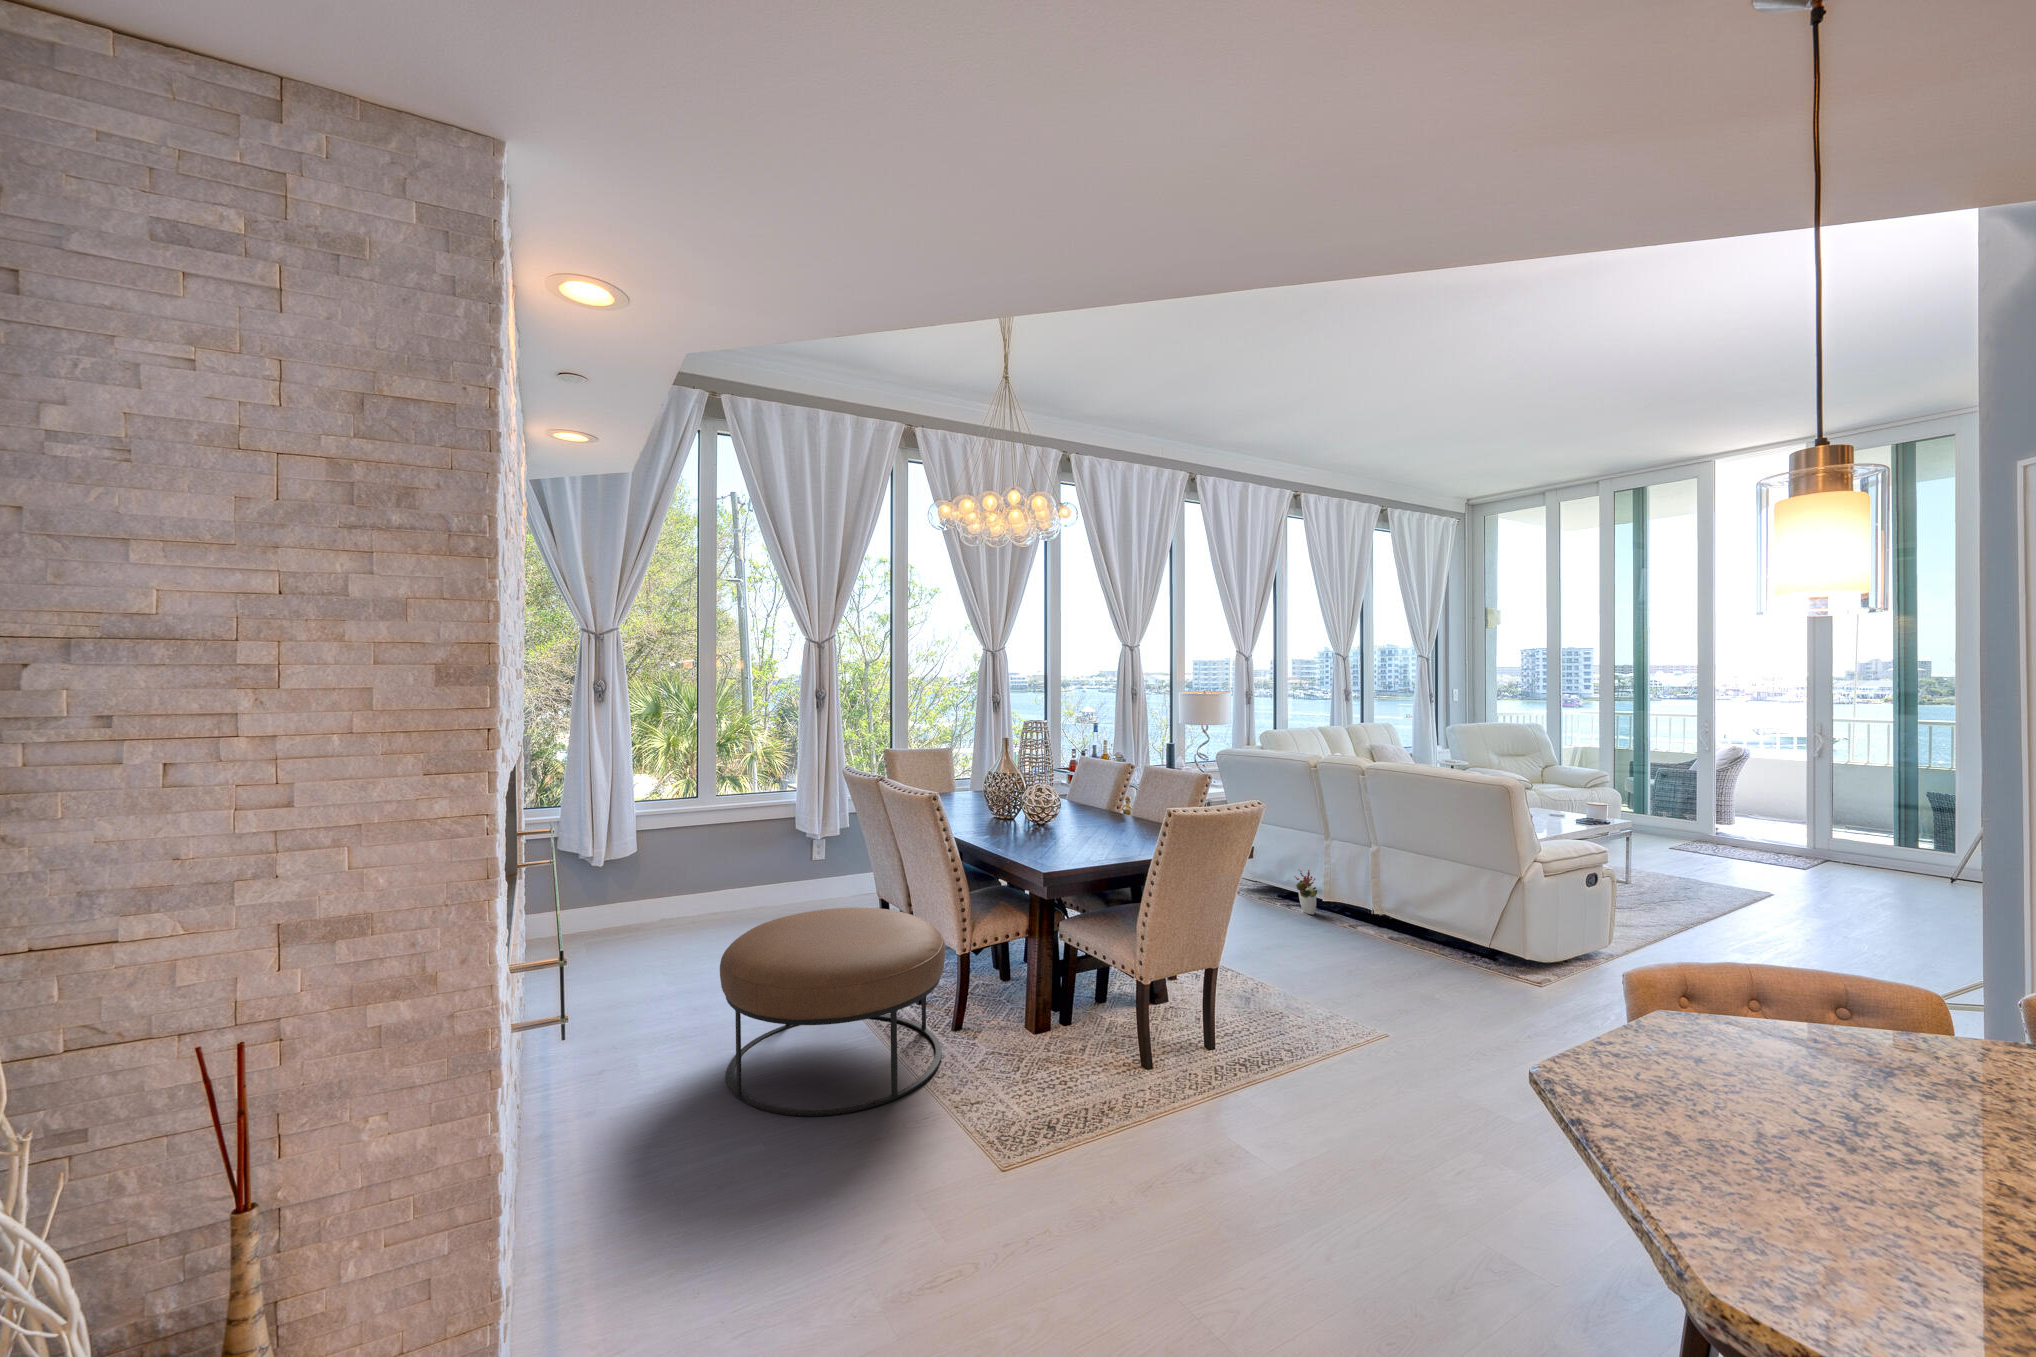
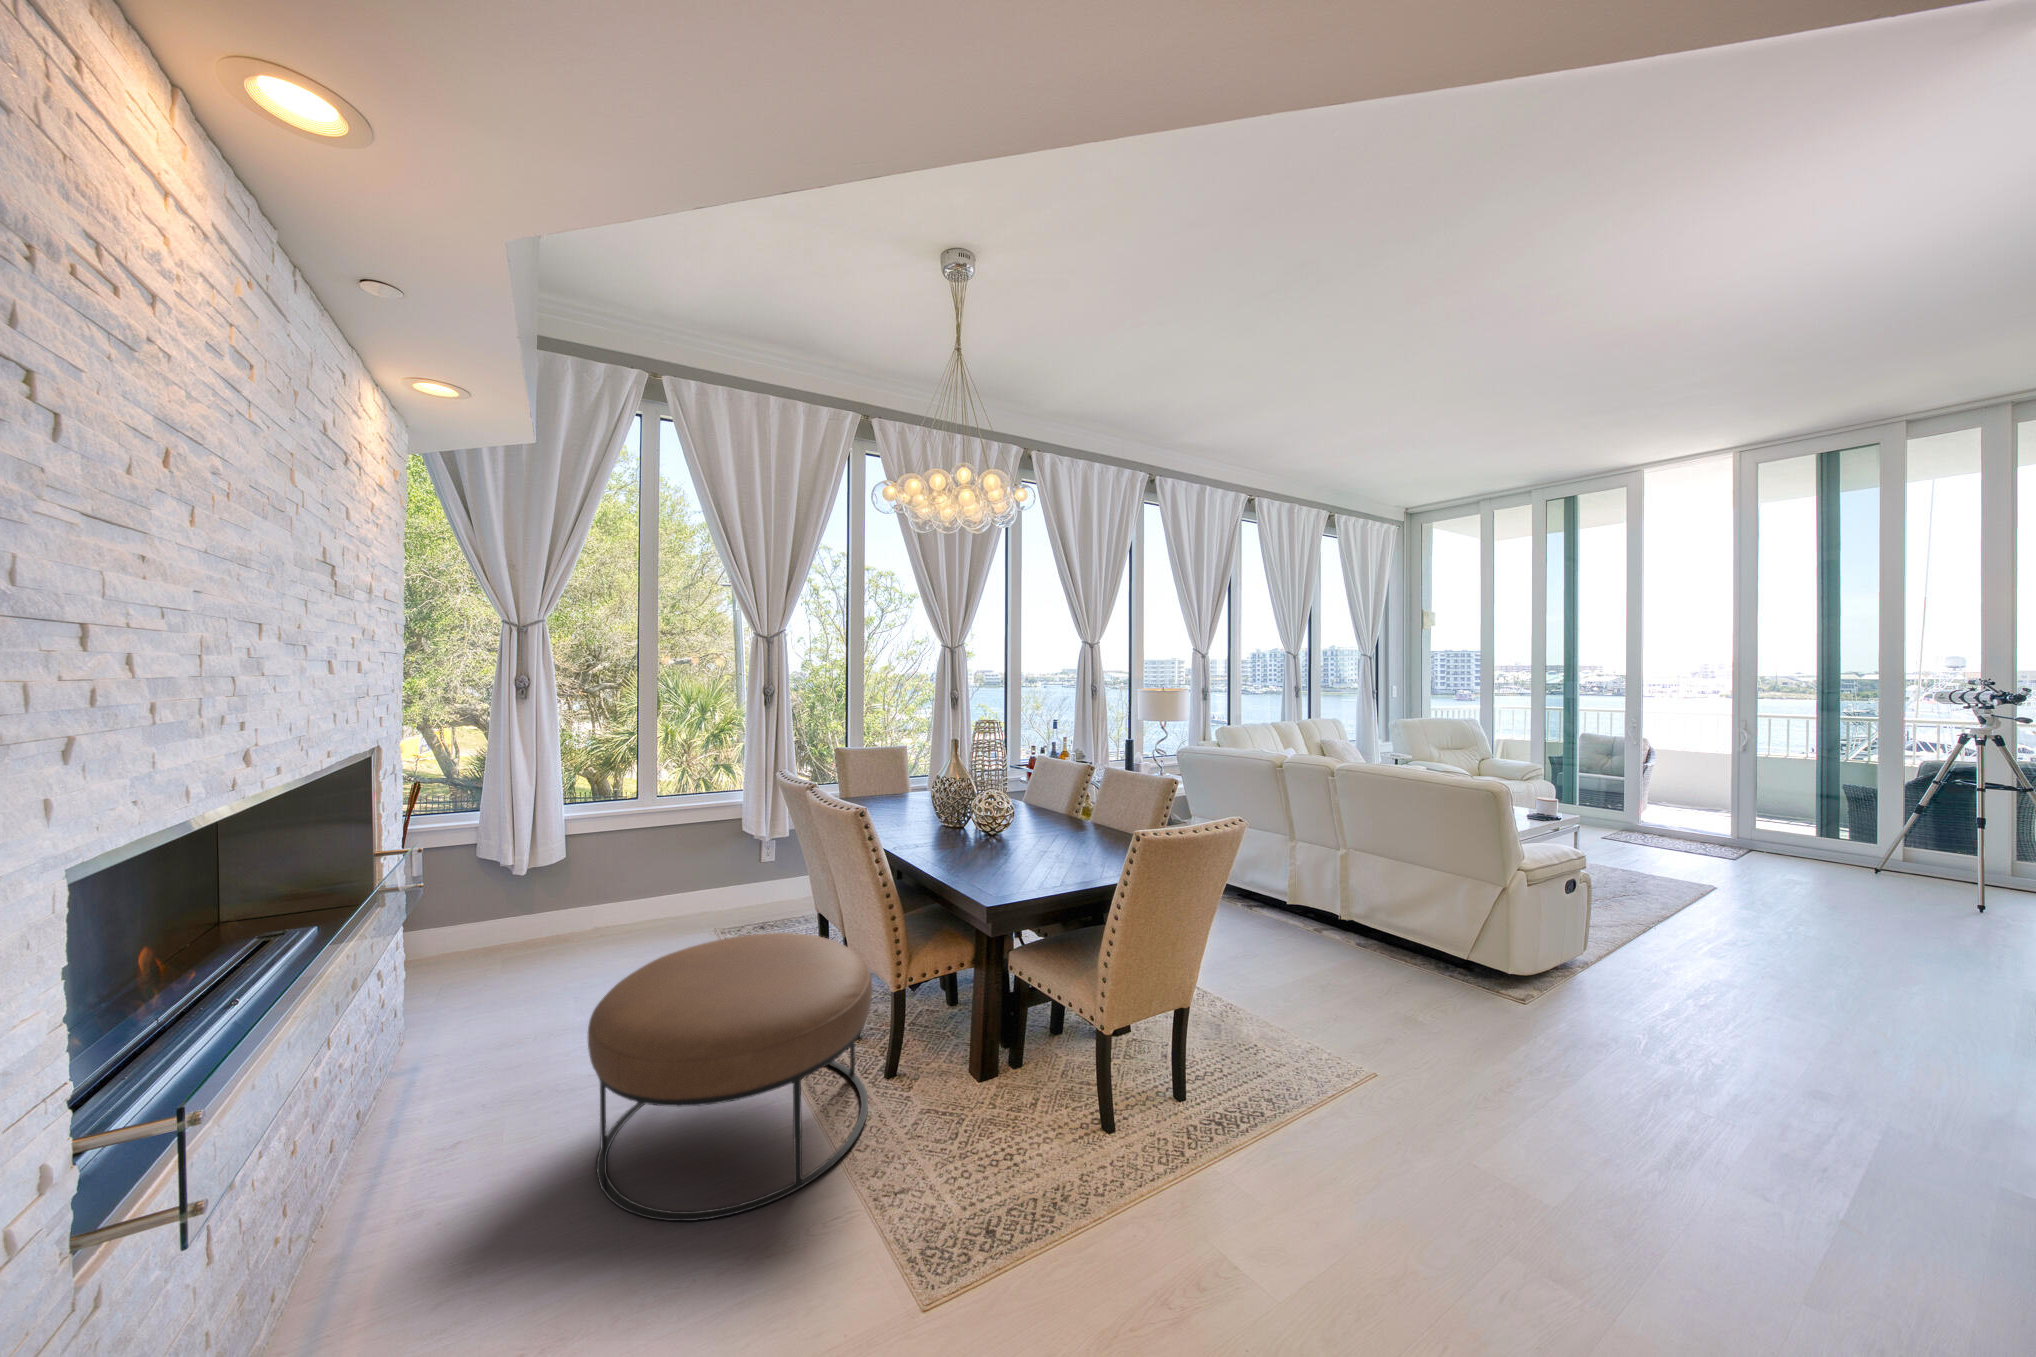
decorative plant: present [1294,870,1317,915] -> none [1257,868,1280,915]

